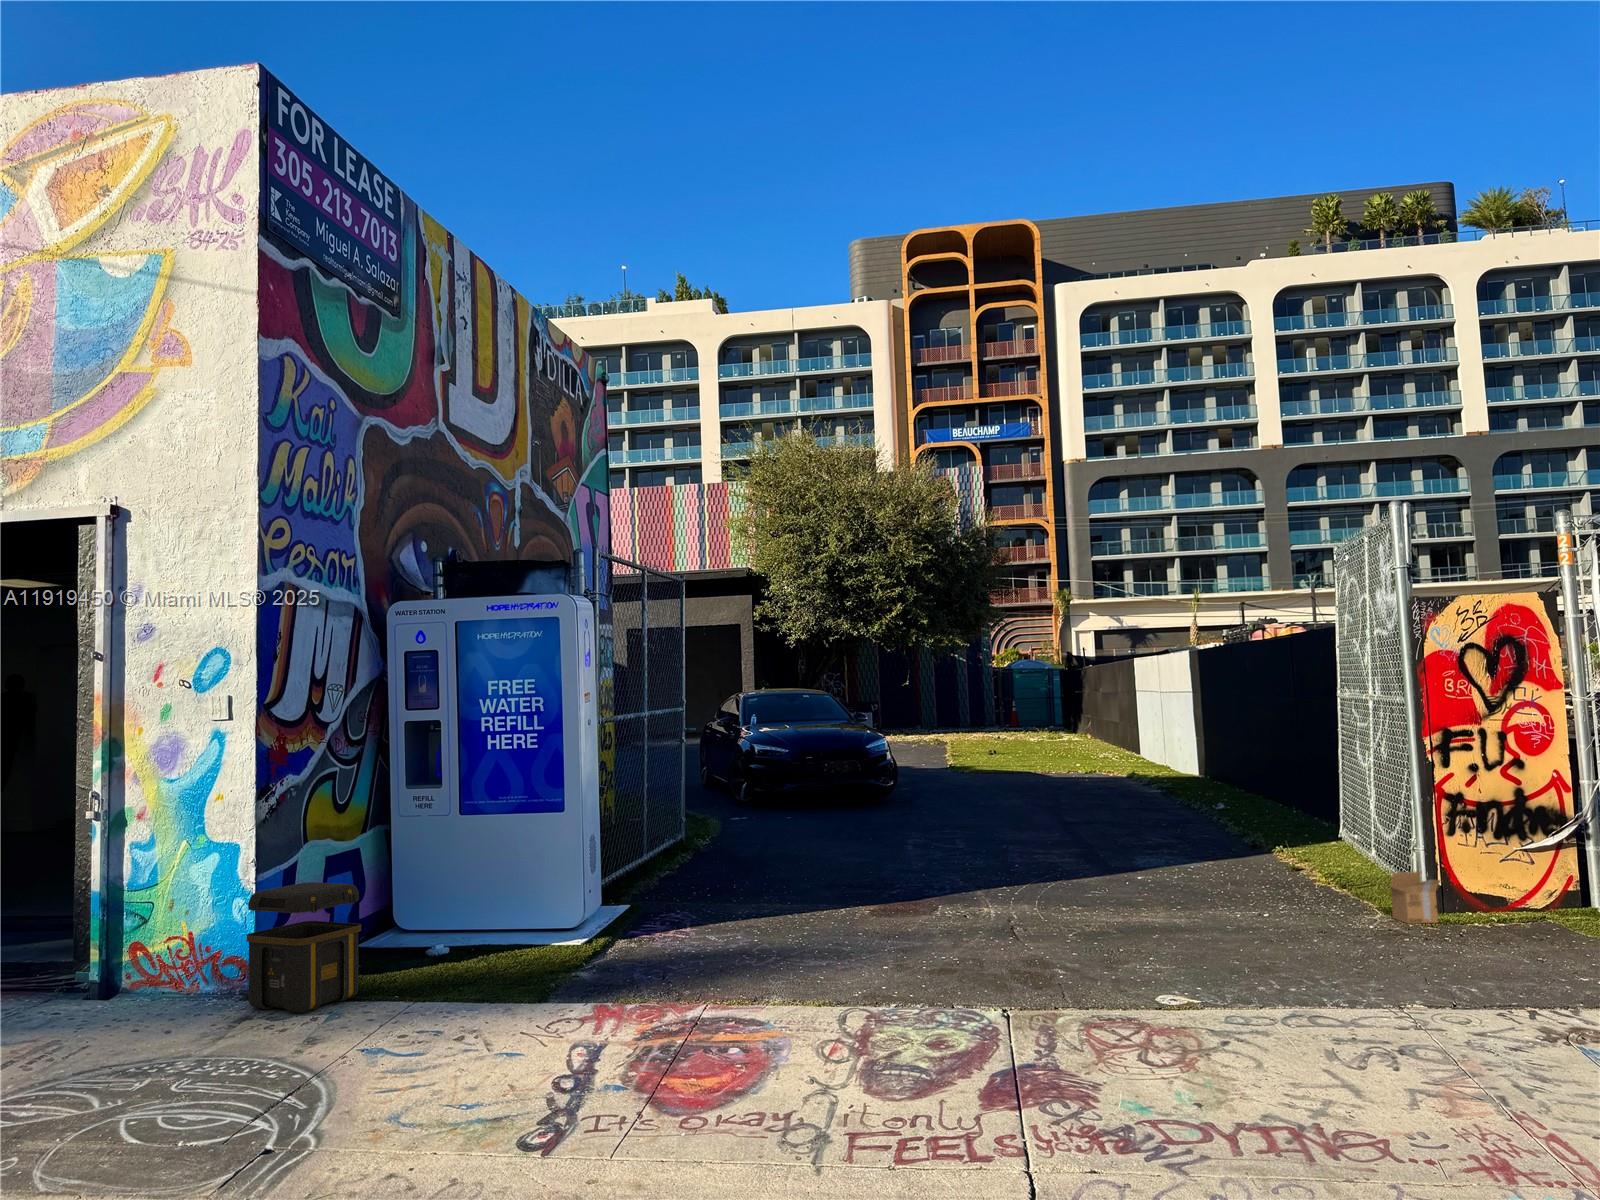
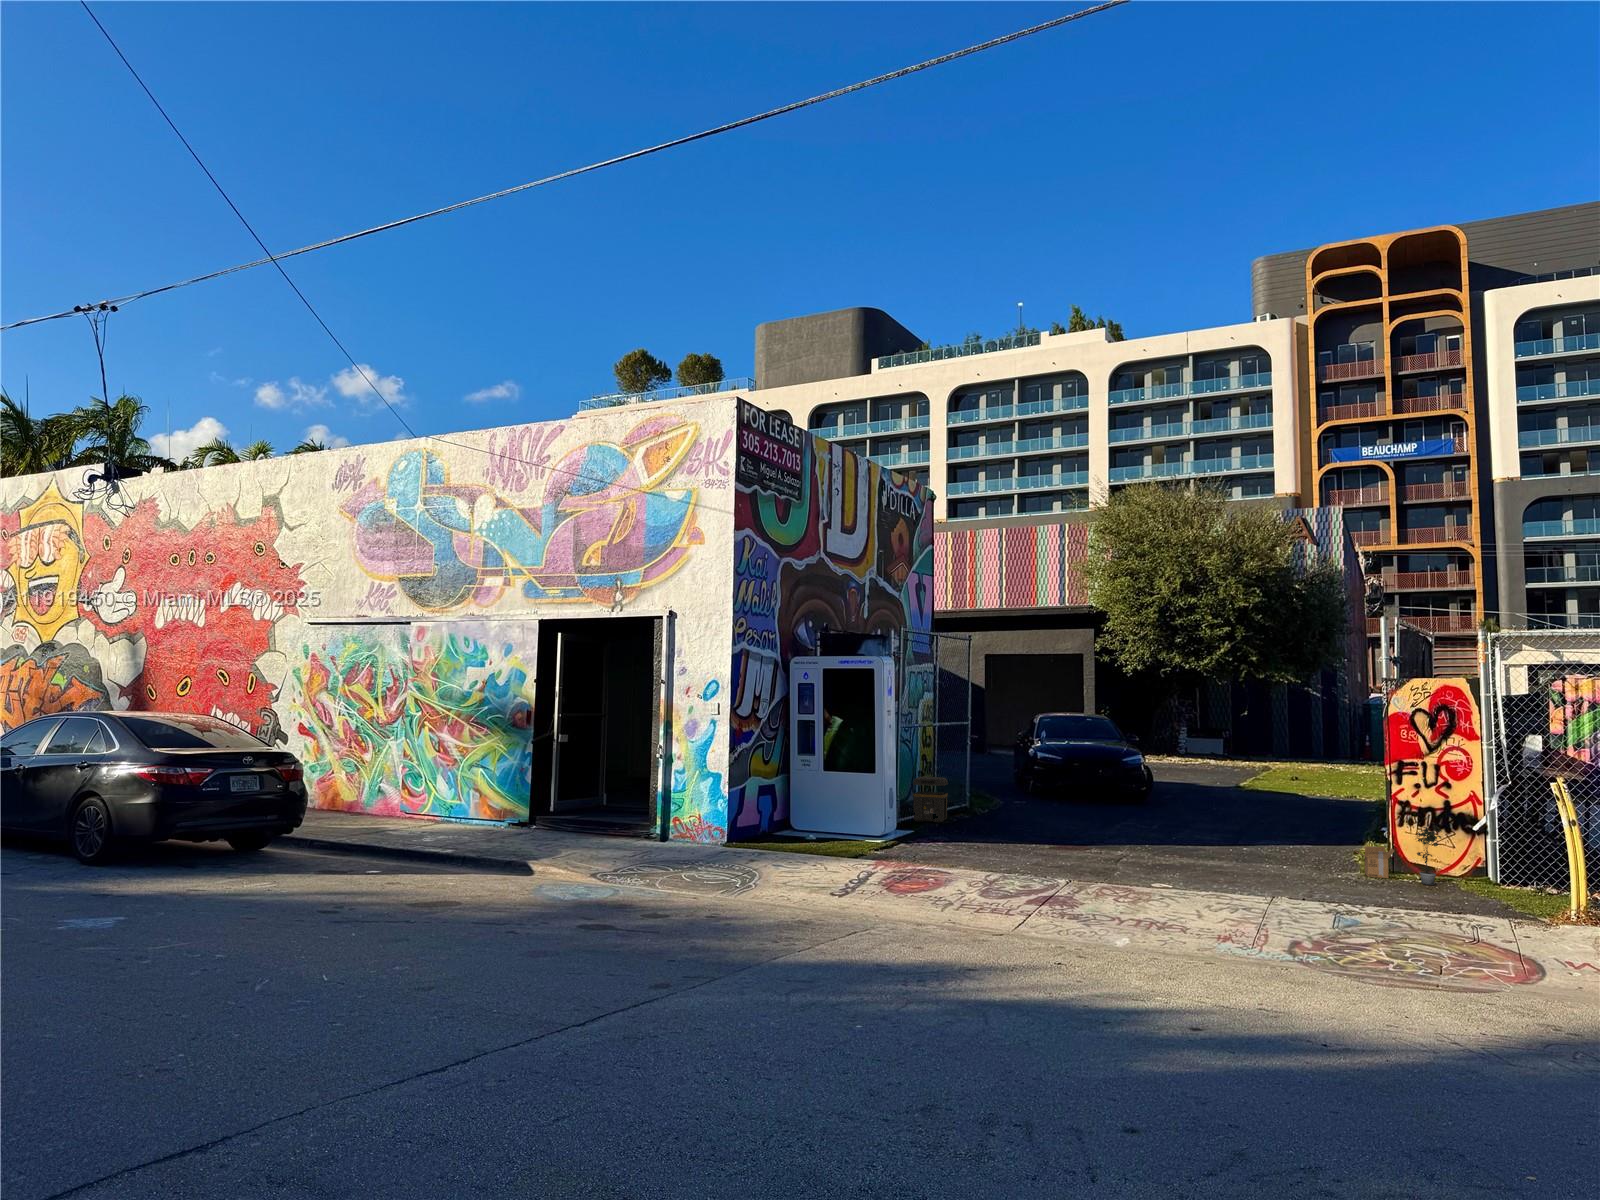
potted plant: none [1484,826,1535,931] -> present [1416,823,1442,885]
toolbox: present [246,882,361,1013] -> present [913,777,948,823]

